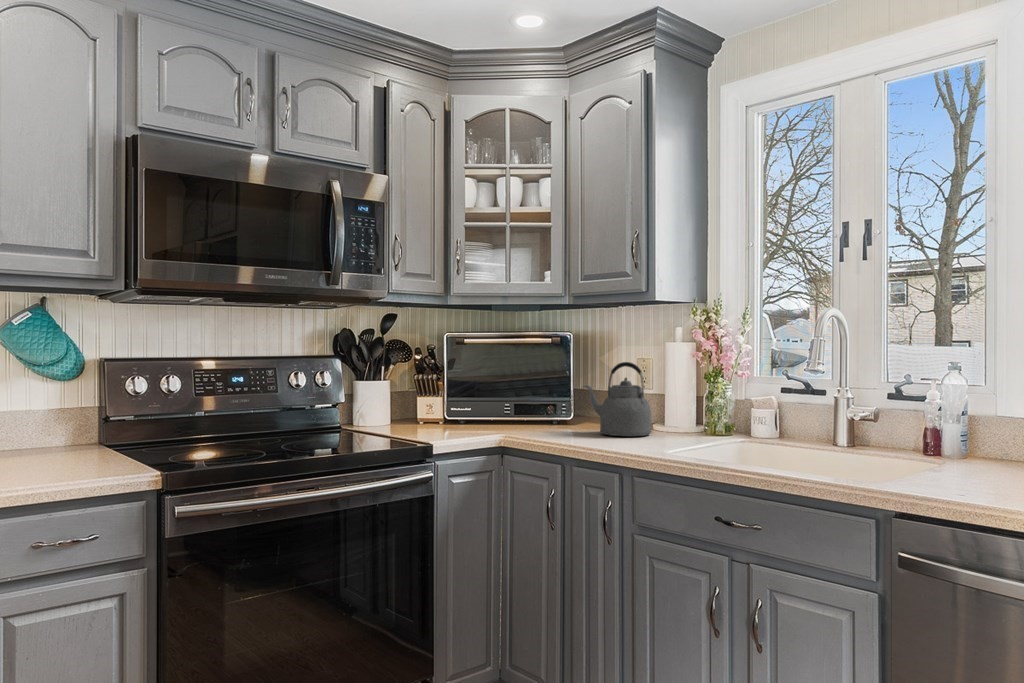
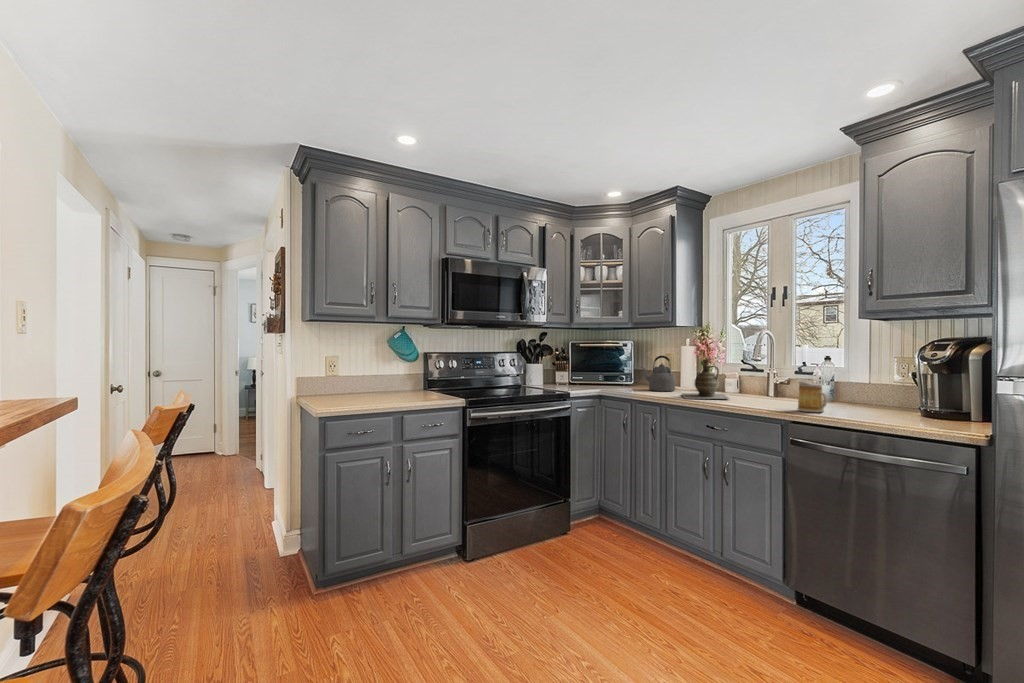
ceramic jug: none [664,370,766,457] -> present [682,359,729,399]
mug: none [916,419,985,494] -> present [797,380,827,412]

